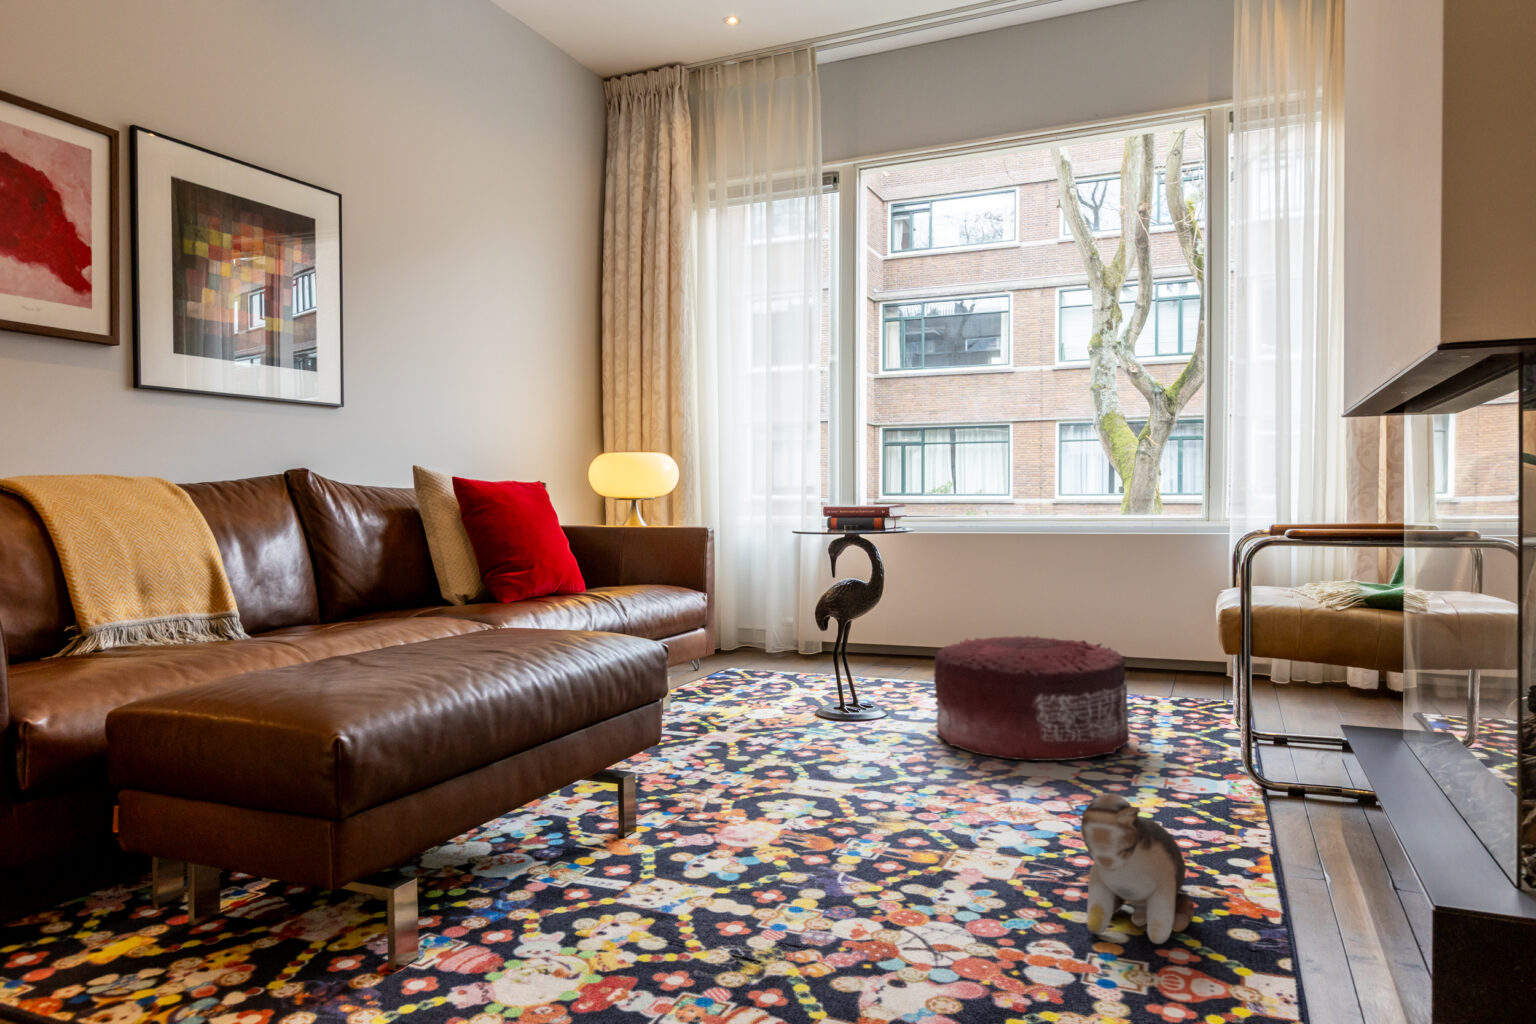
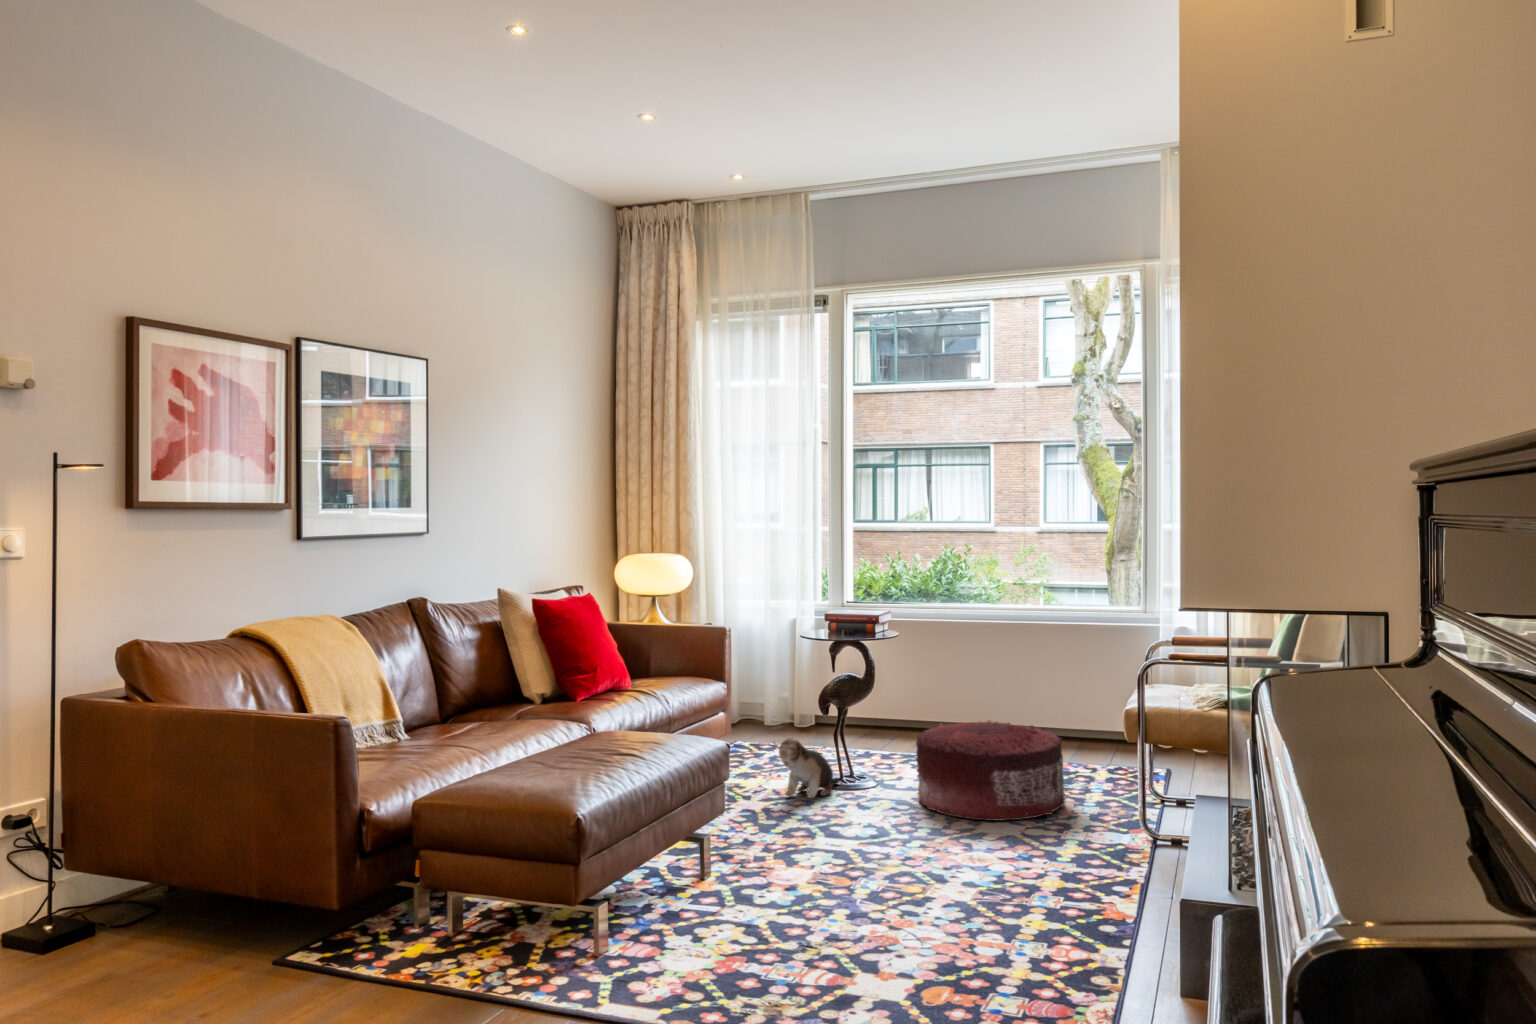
plush toy: present [1069,793,1194,944] -> present [773,738,839,798]

